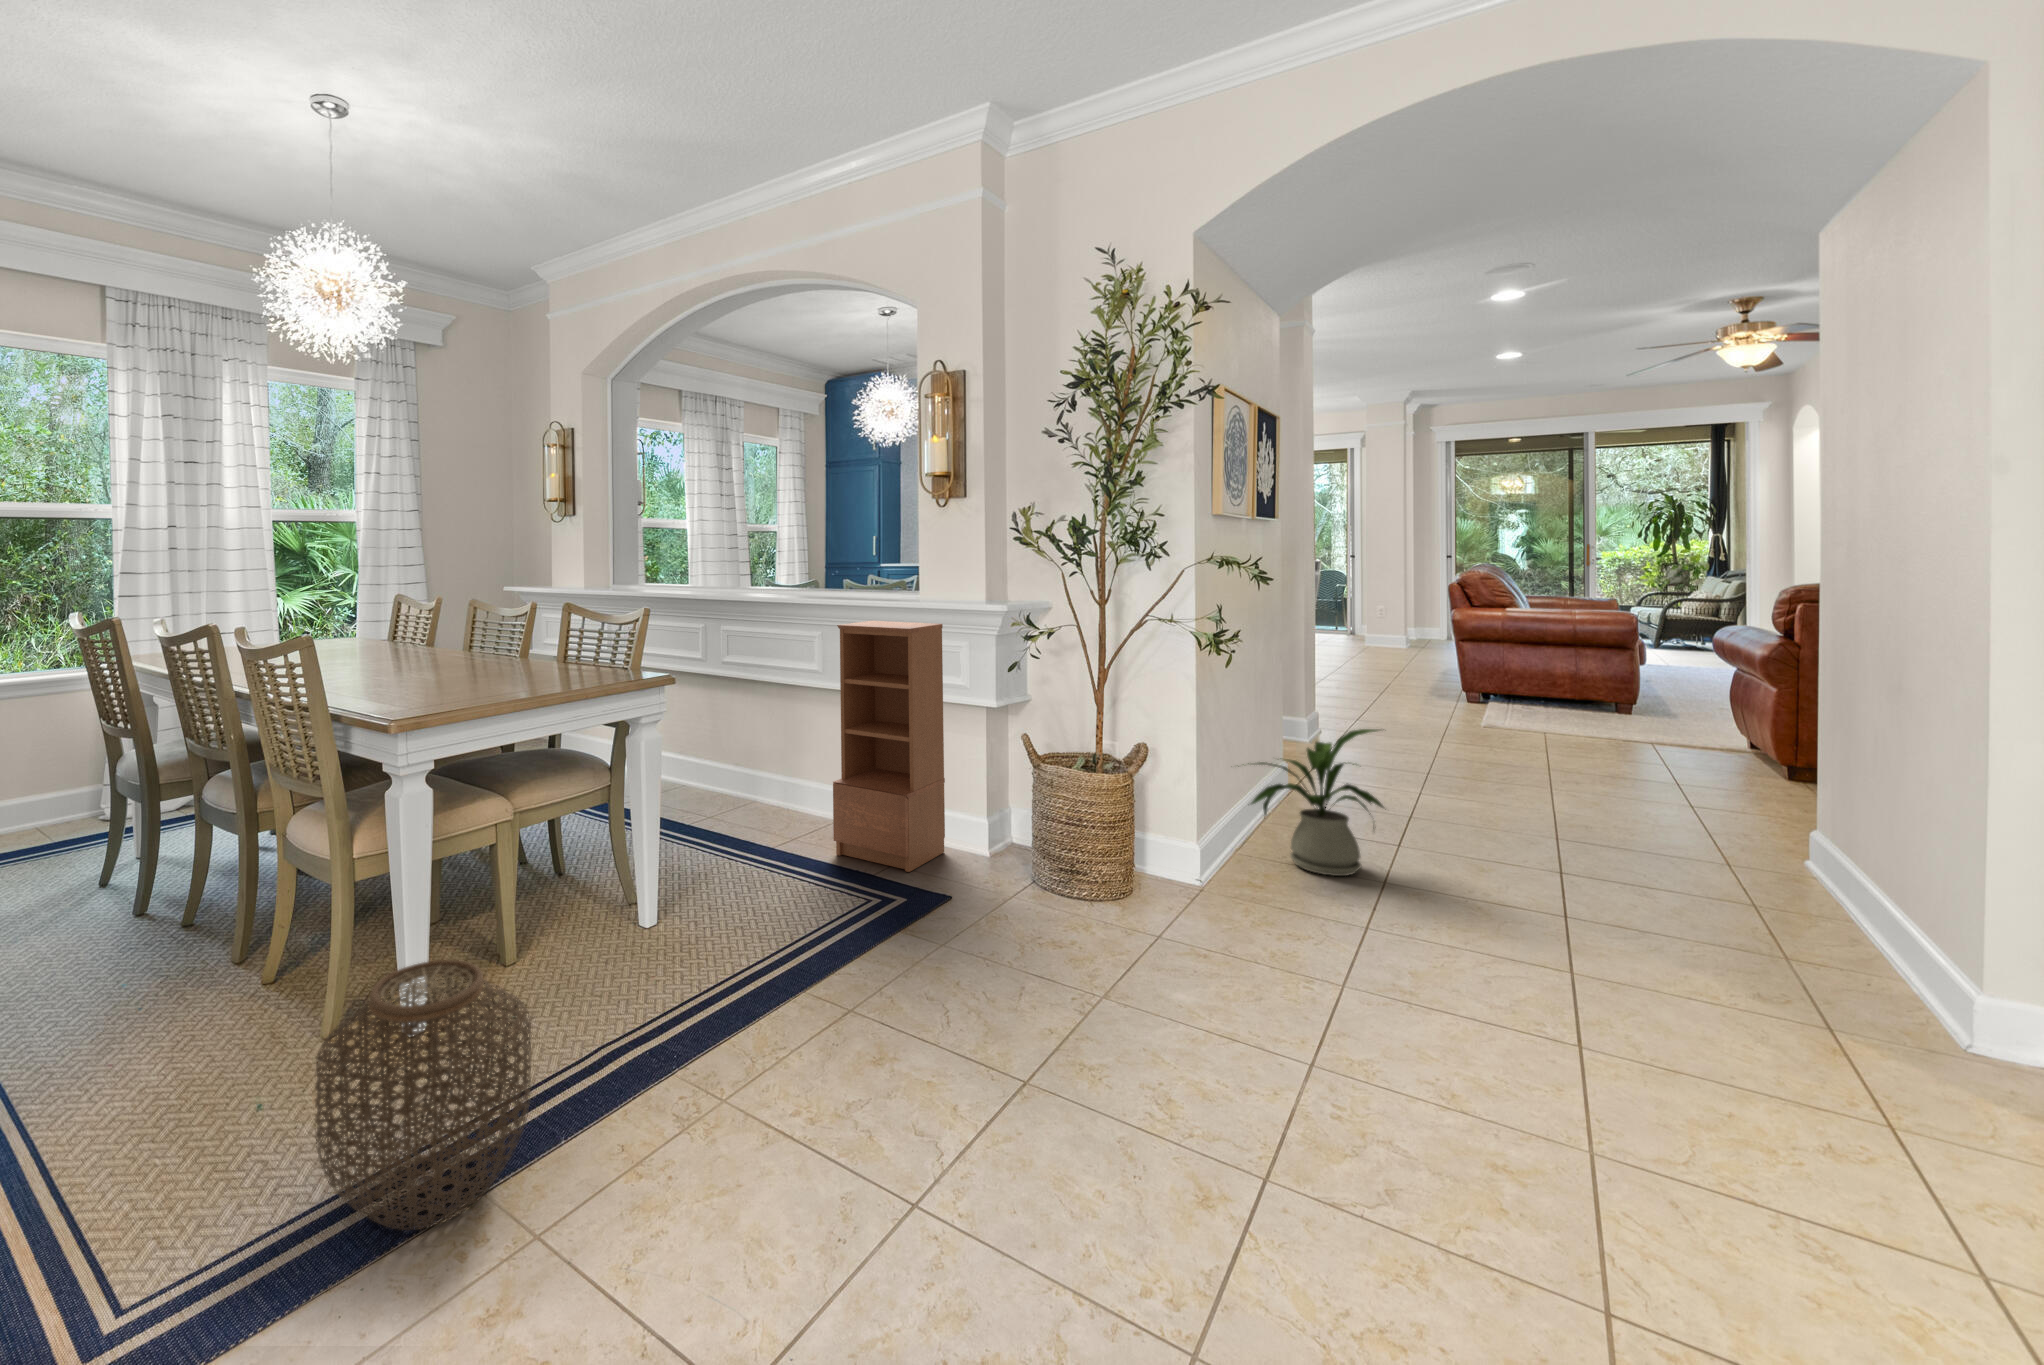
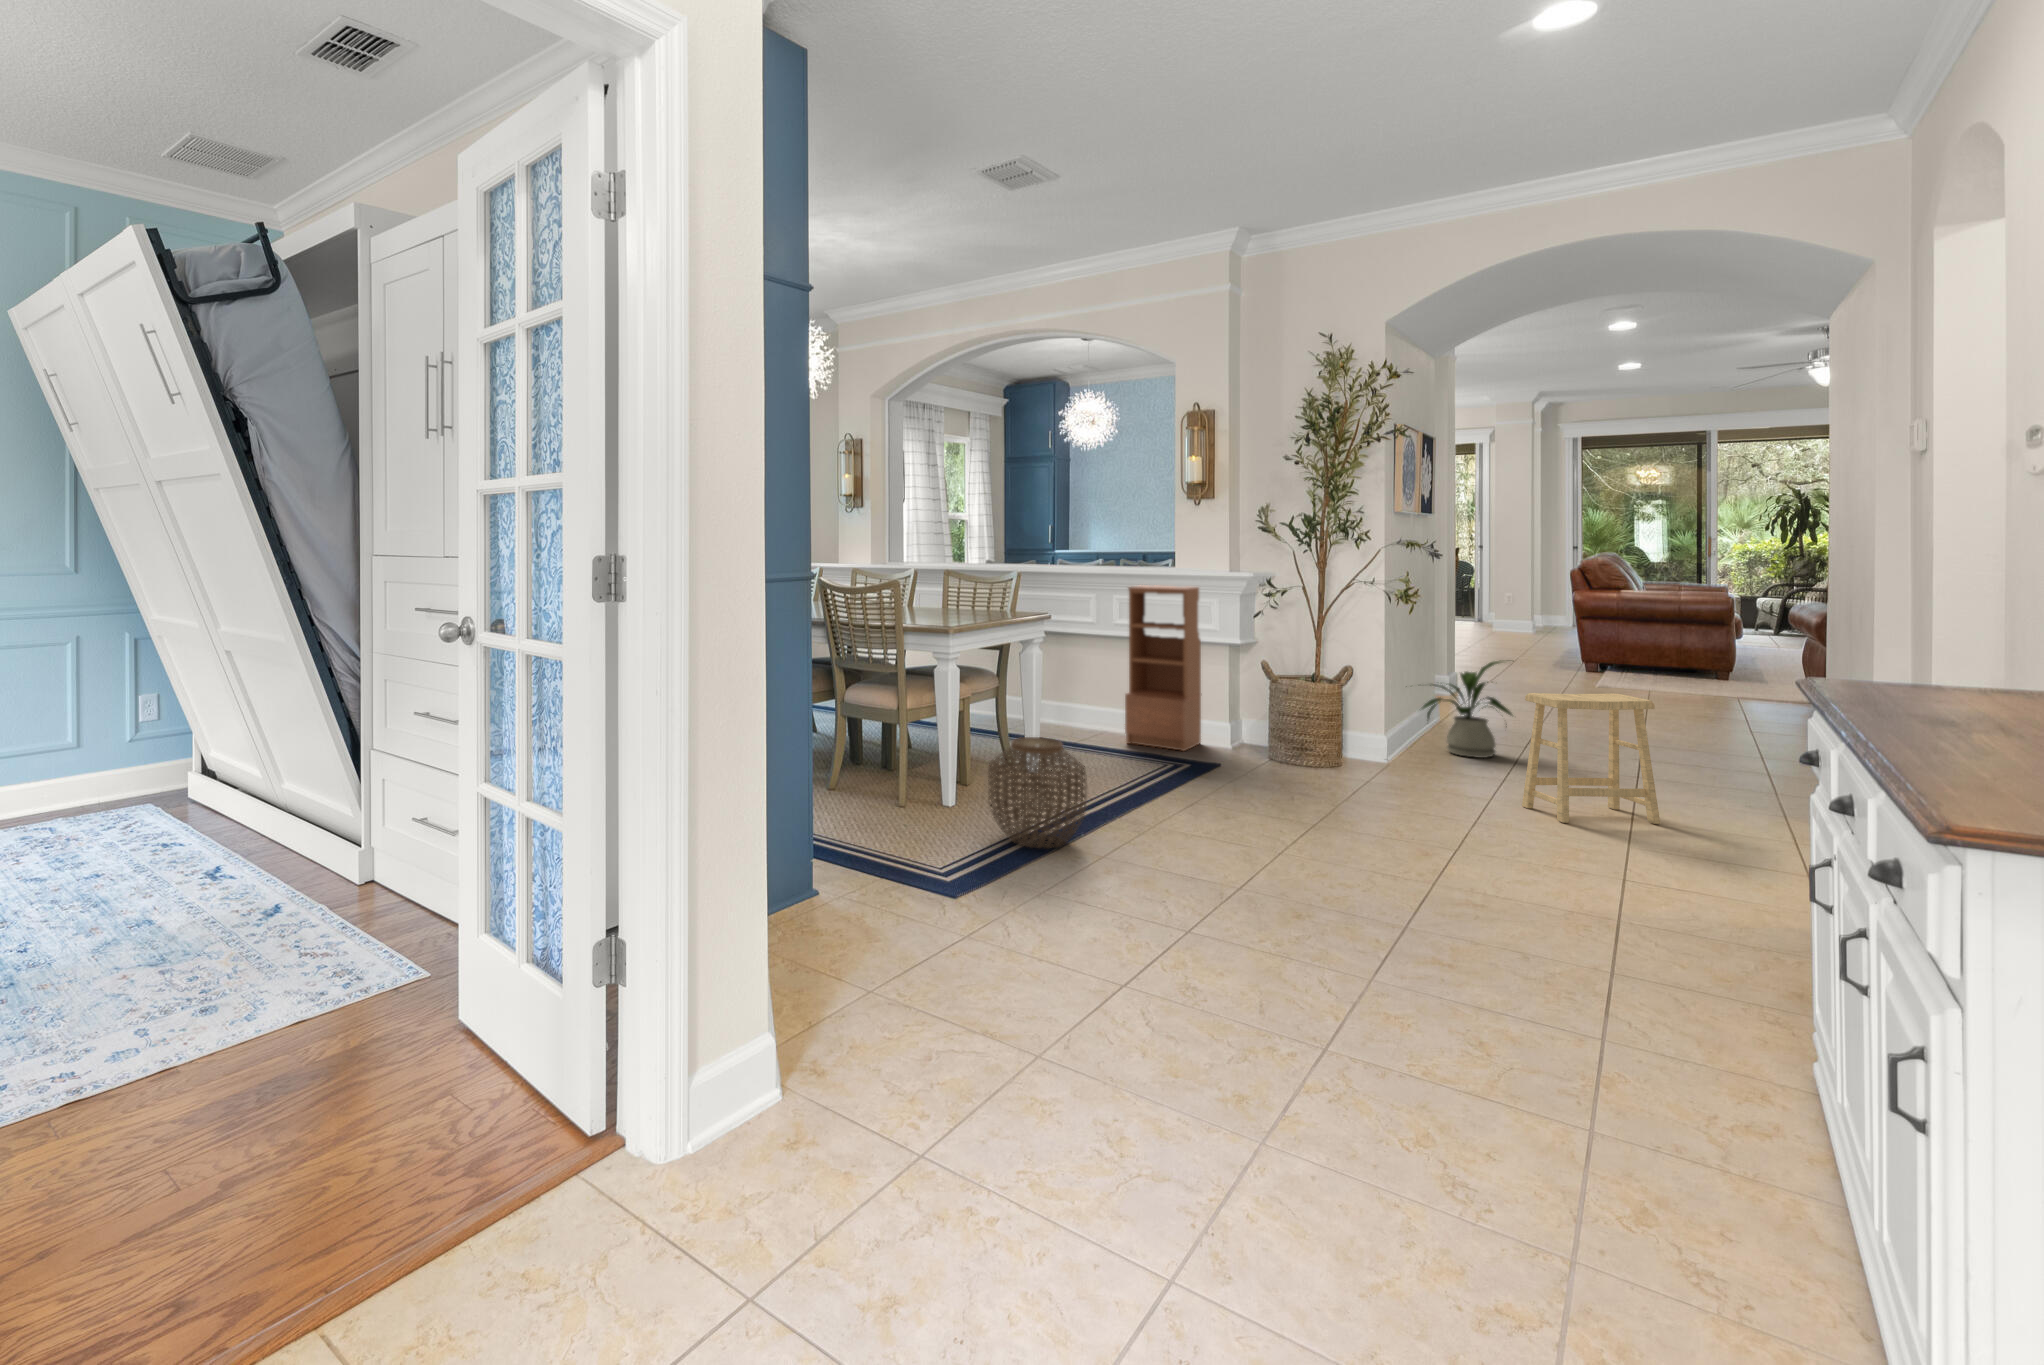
footstool: none [1404,817,1652,1073] -> present [1522,693,1660,824]

